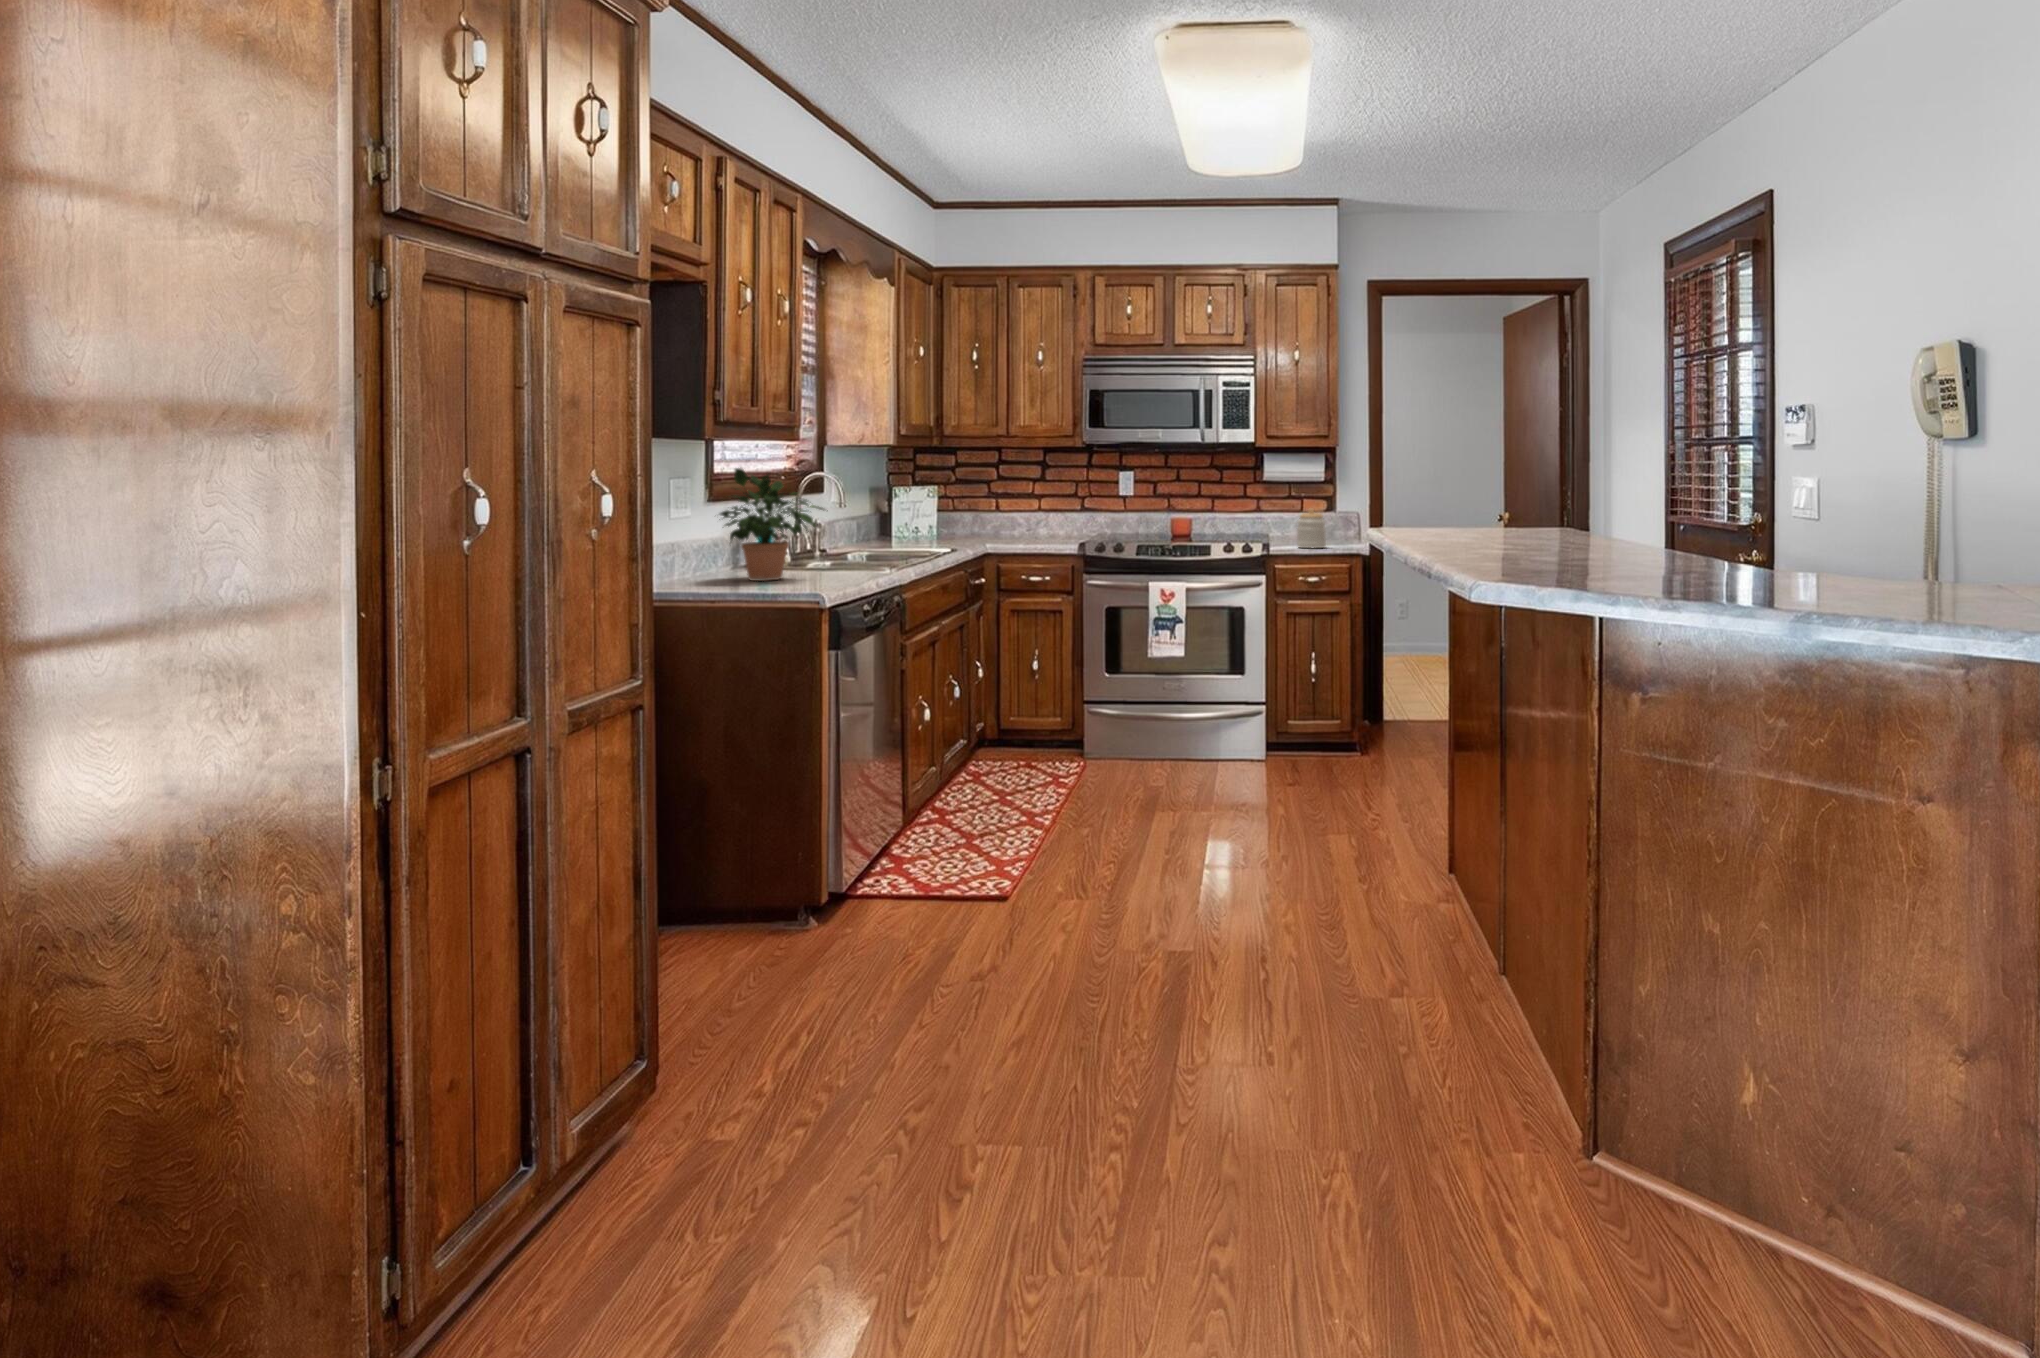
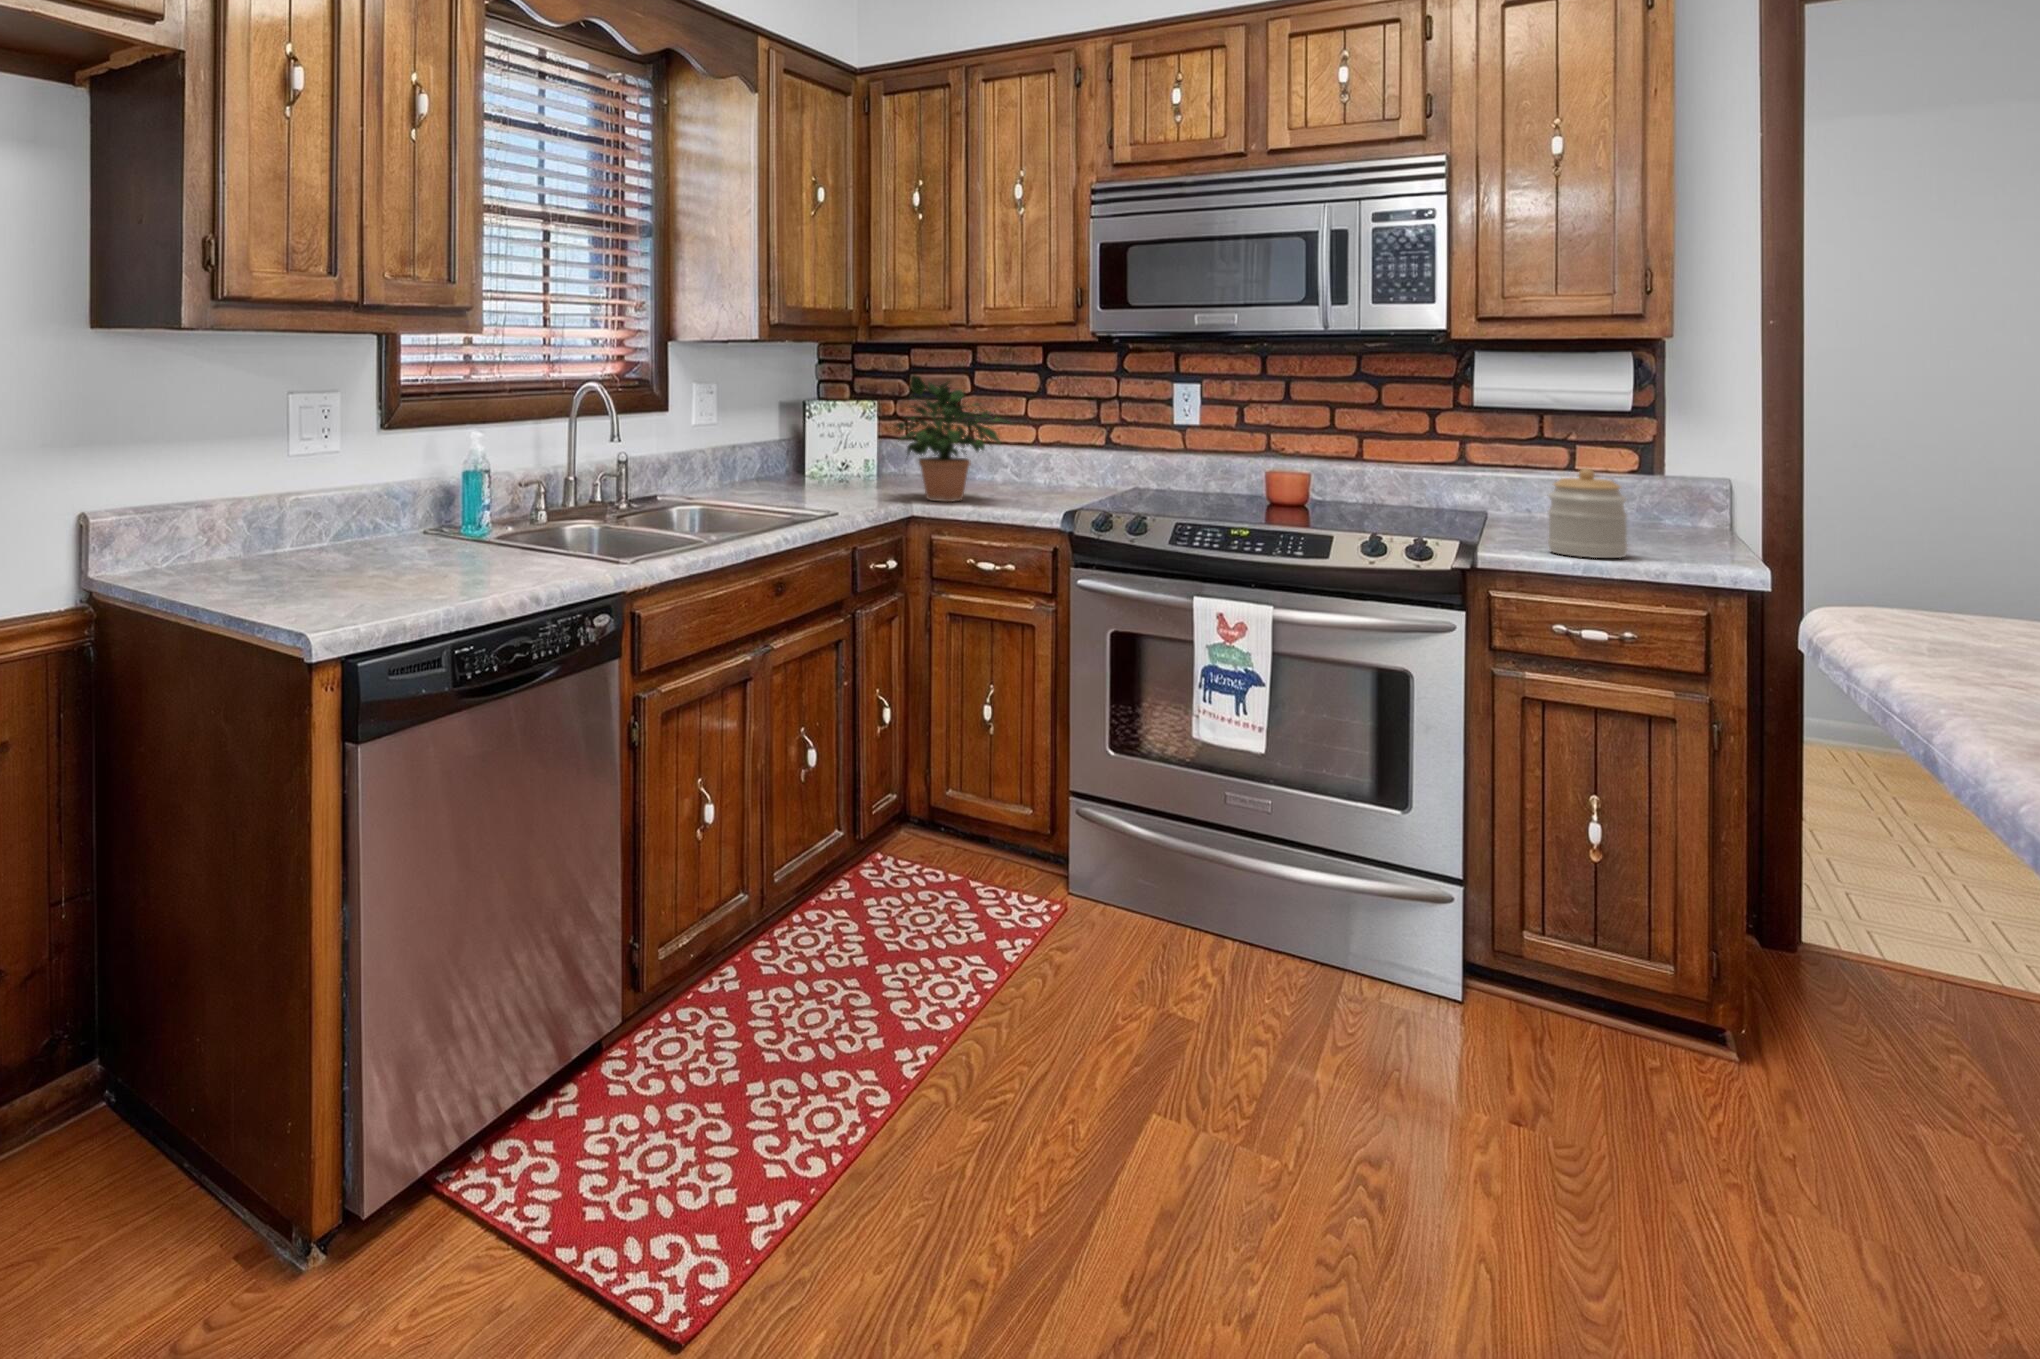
potted plant: present [720,468,828,581] -> present [896,375,1011,502]

